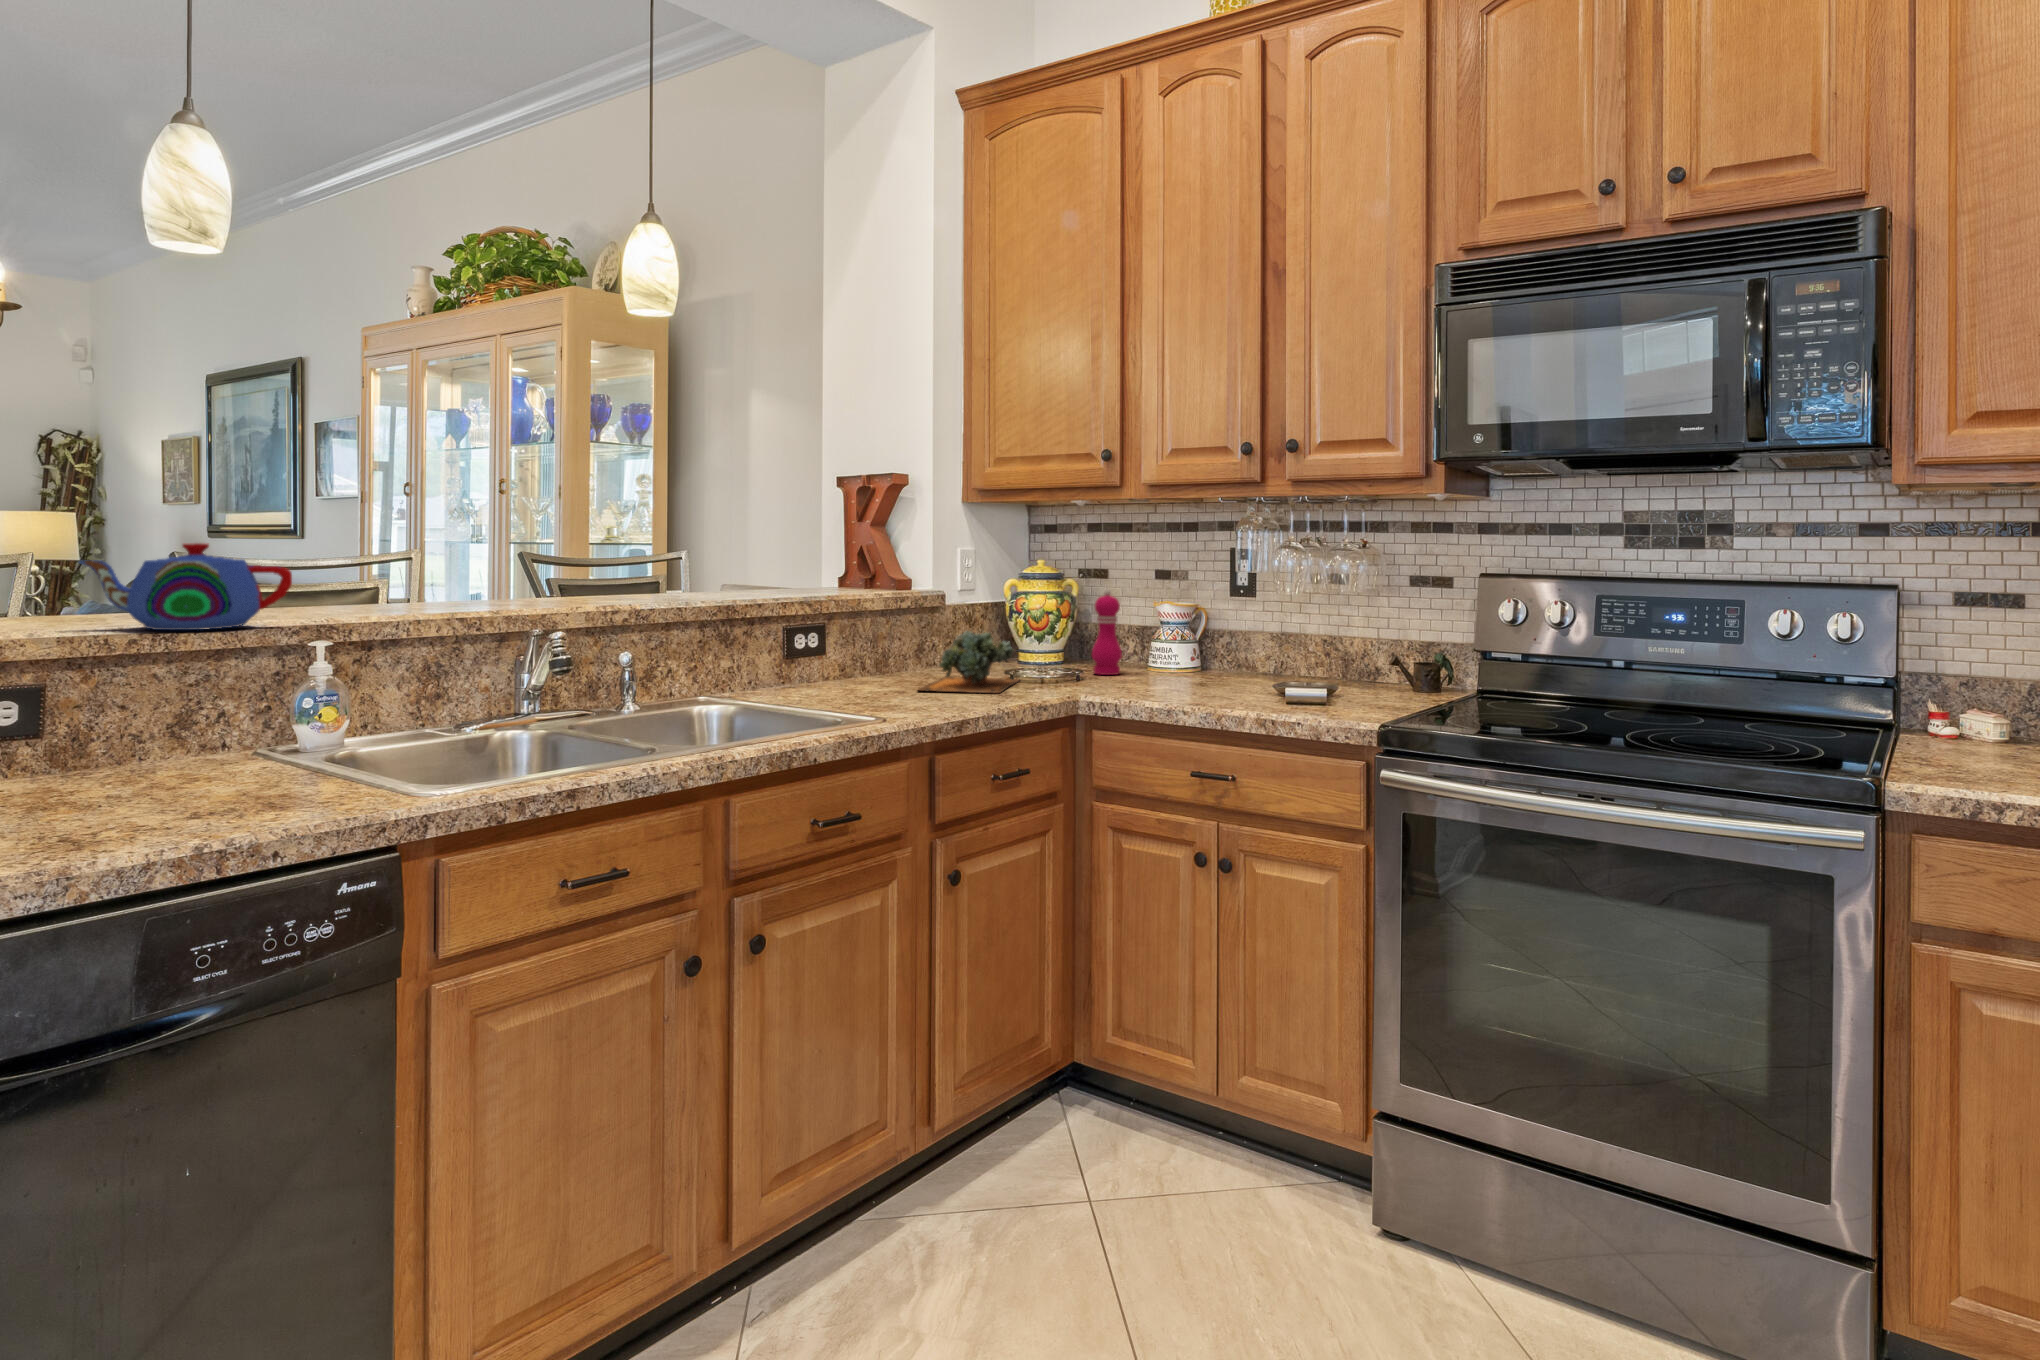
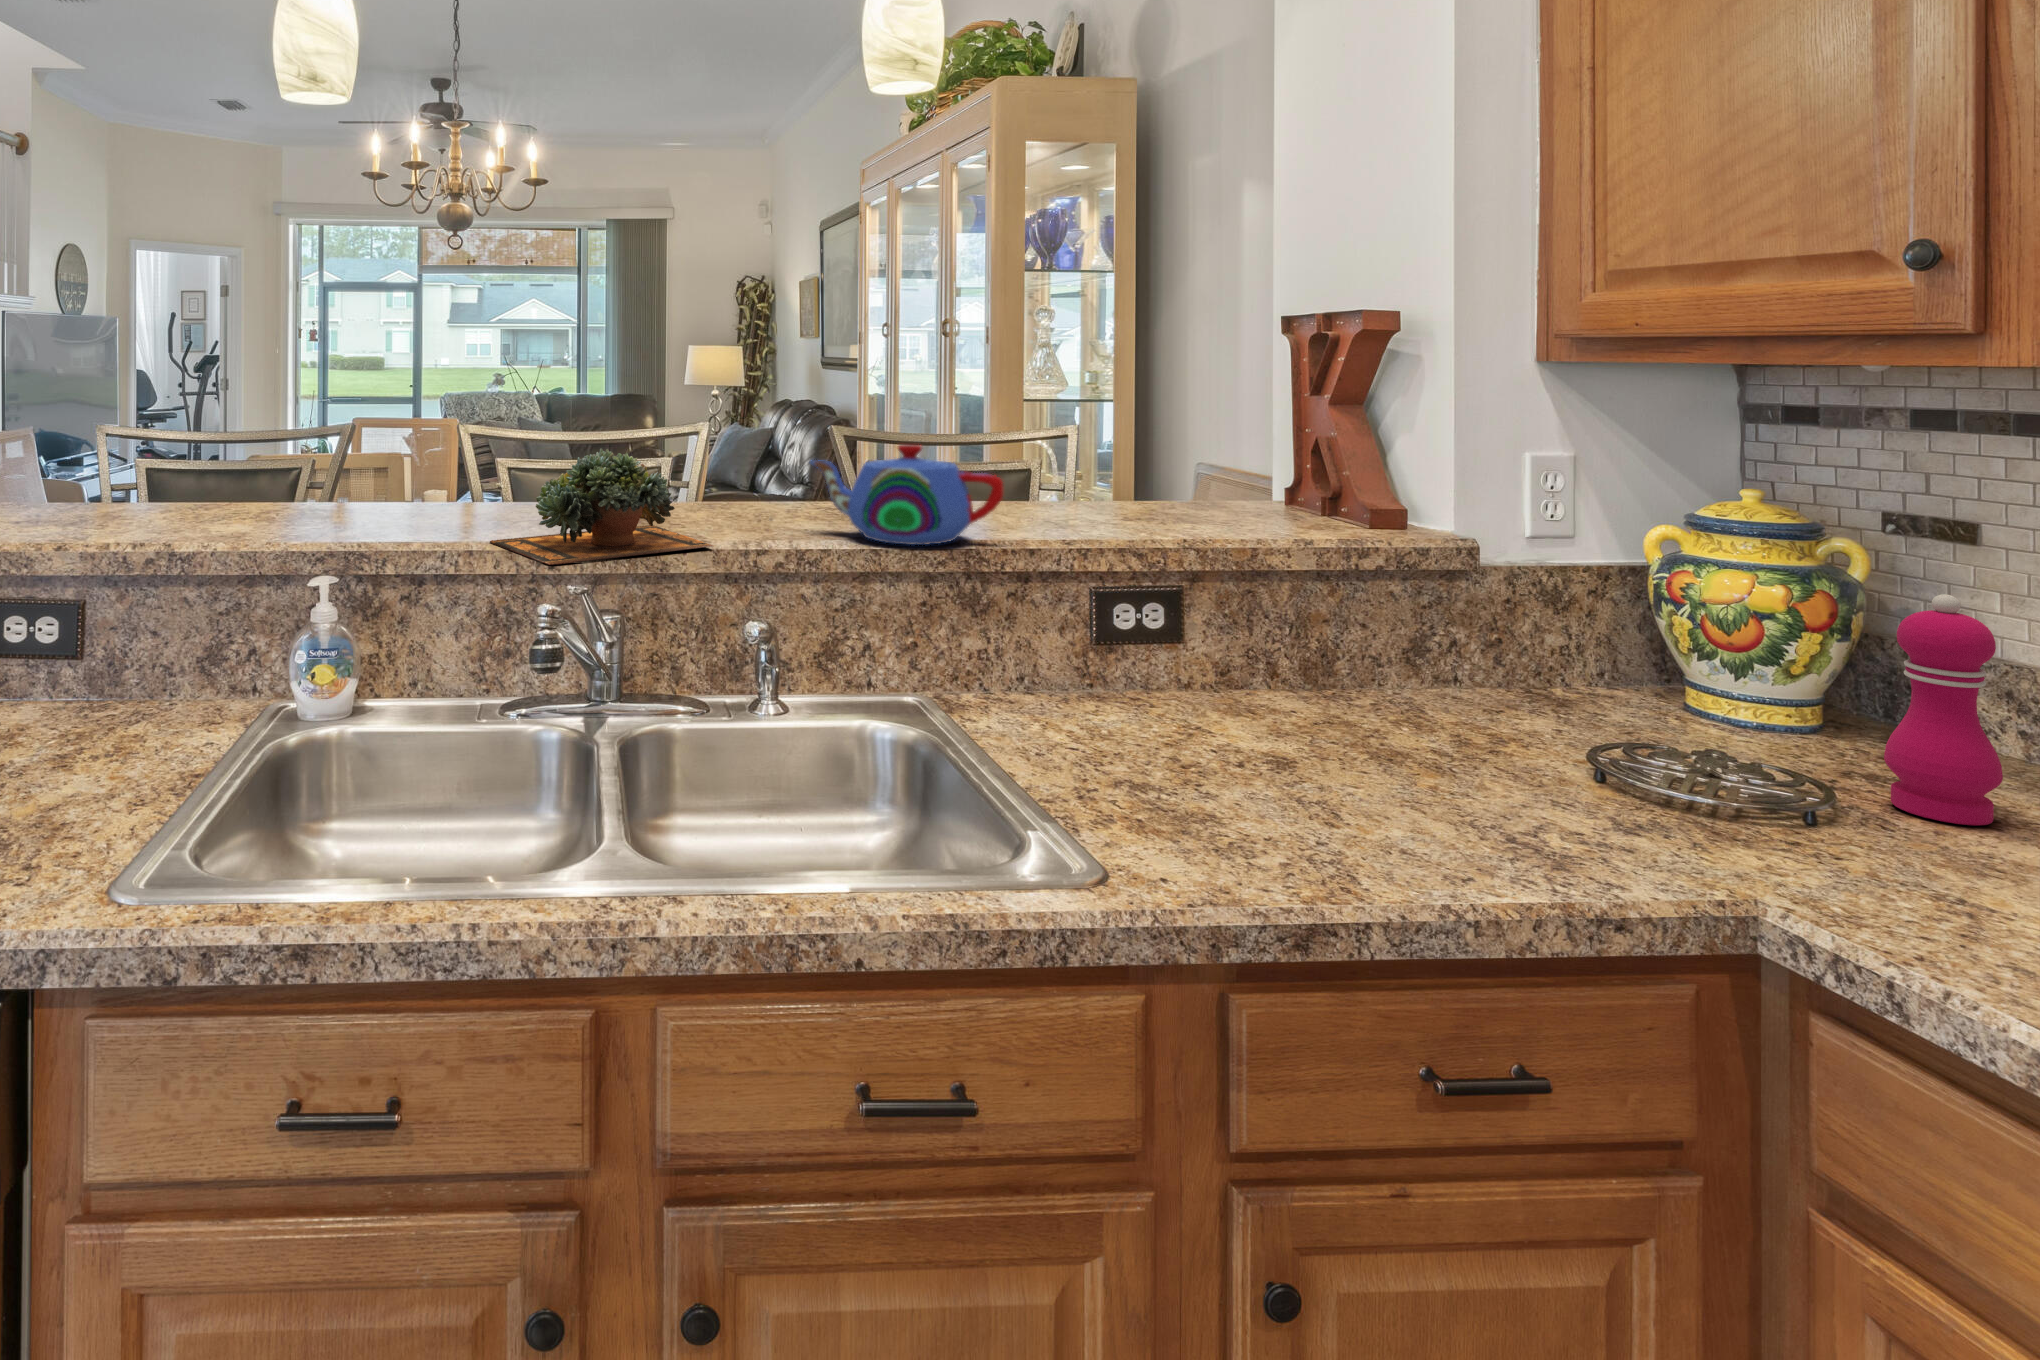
teapot: present [79,543,292,630] -> present [810,445,1003,545]
succulent plant: present [918,631,1019,693] -> present [490,449,713,565]

